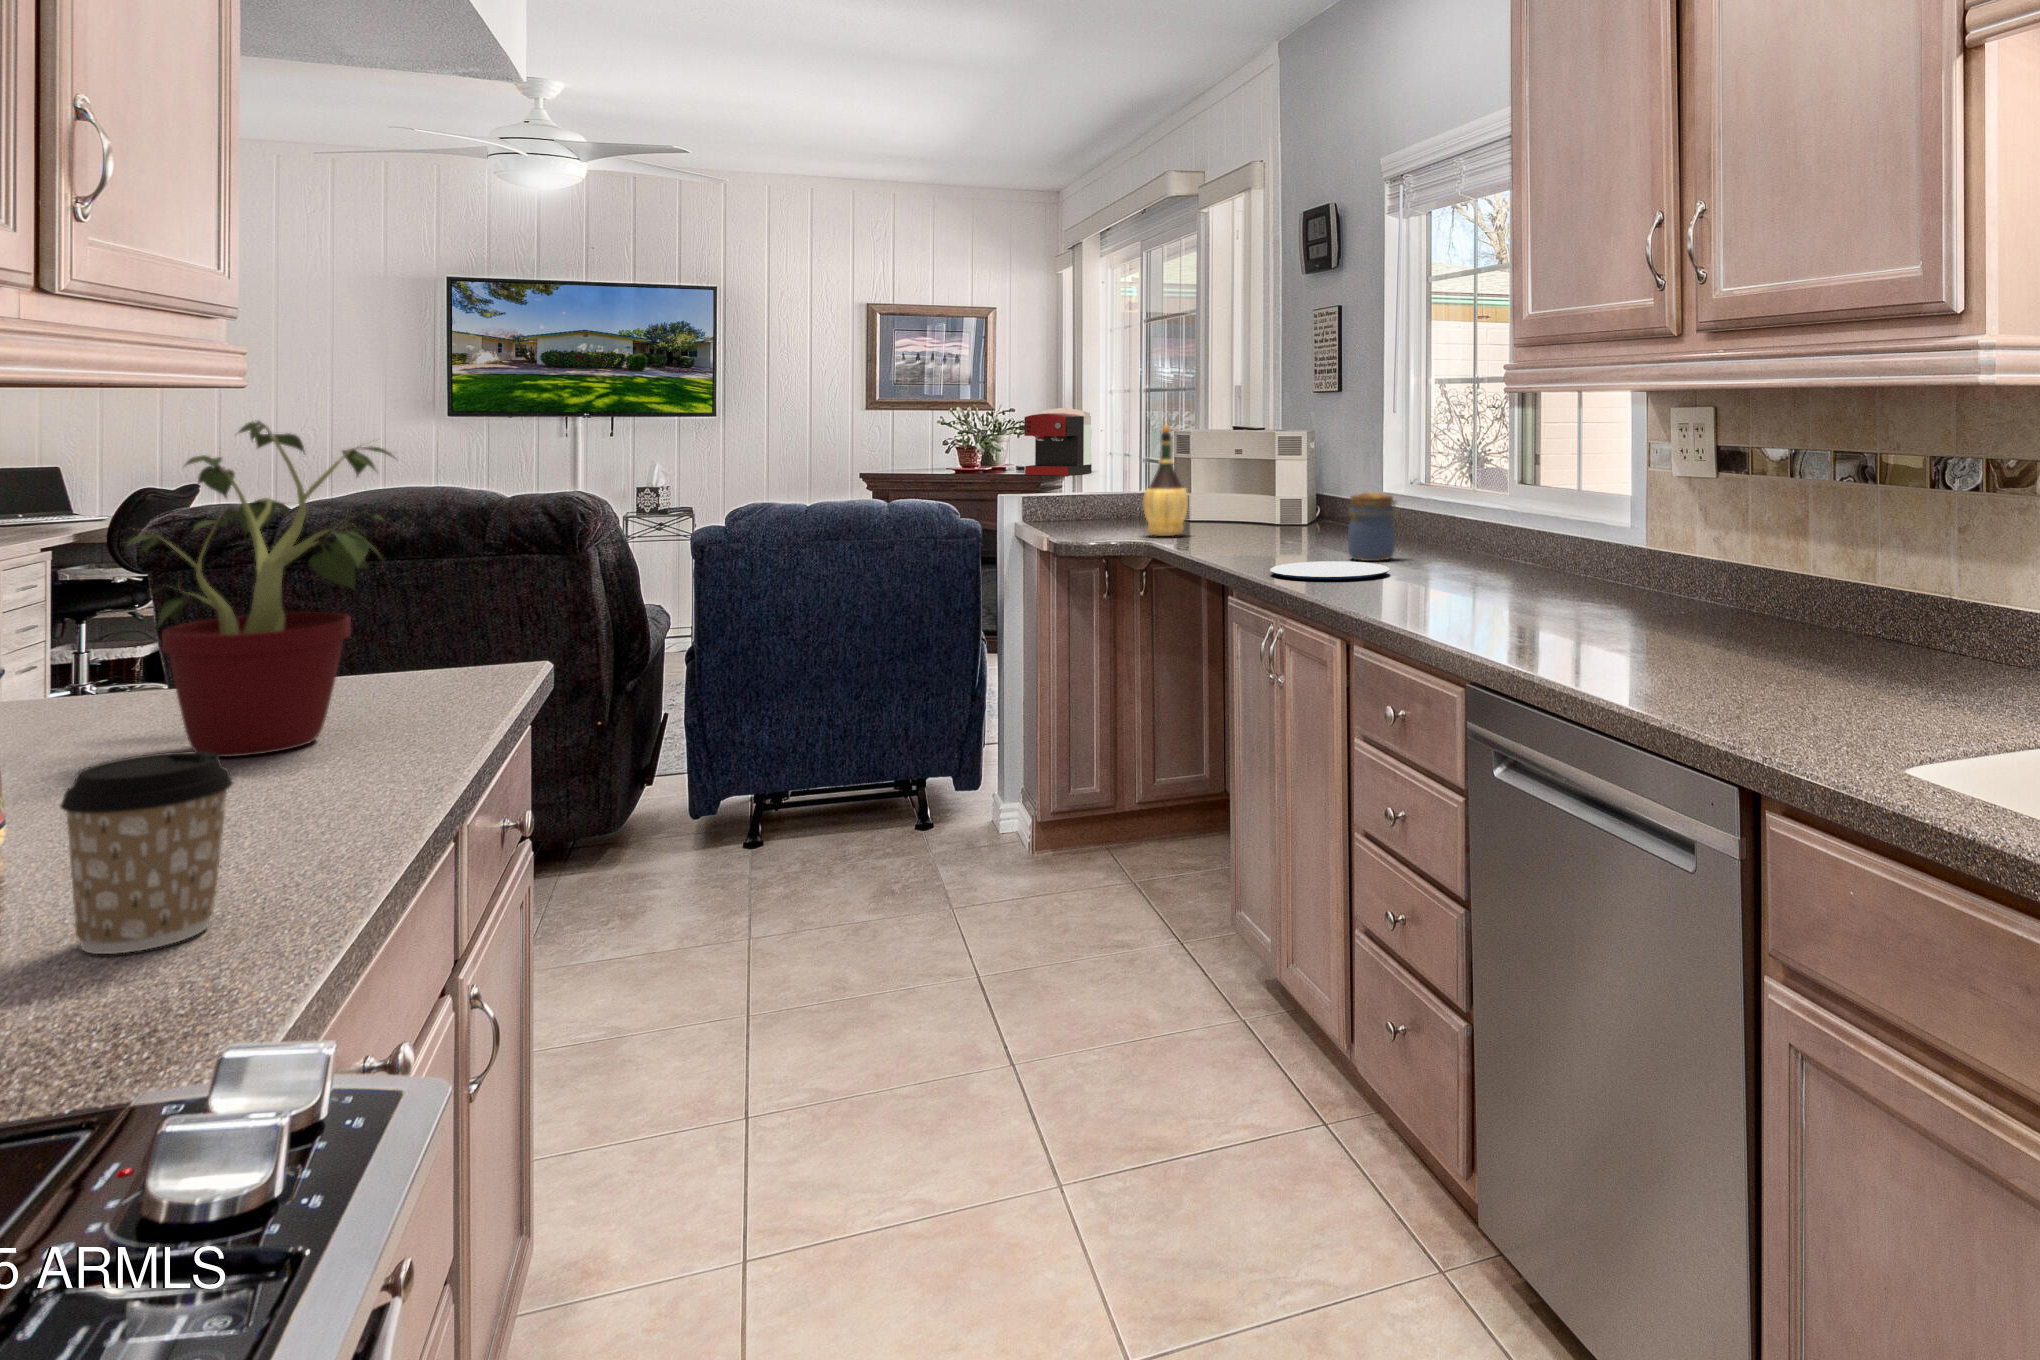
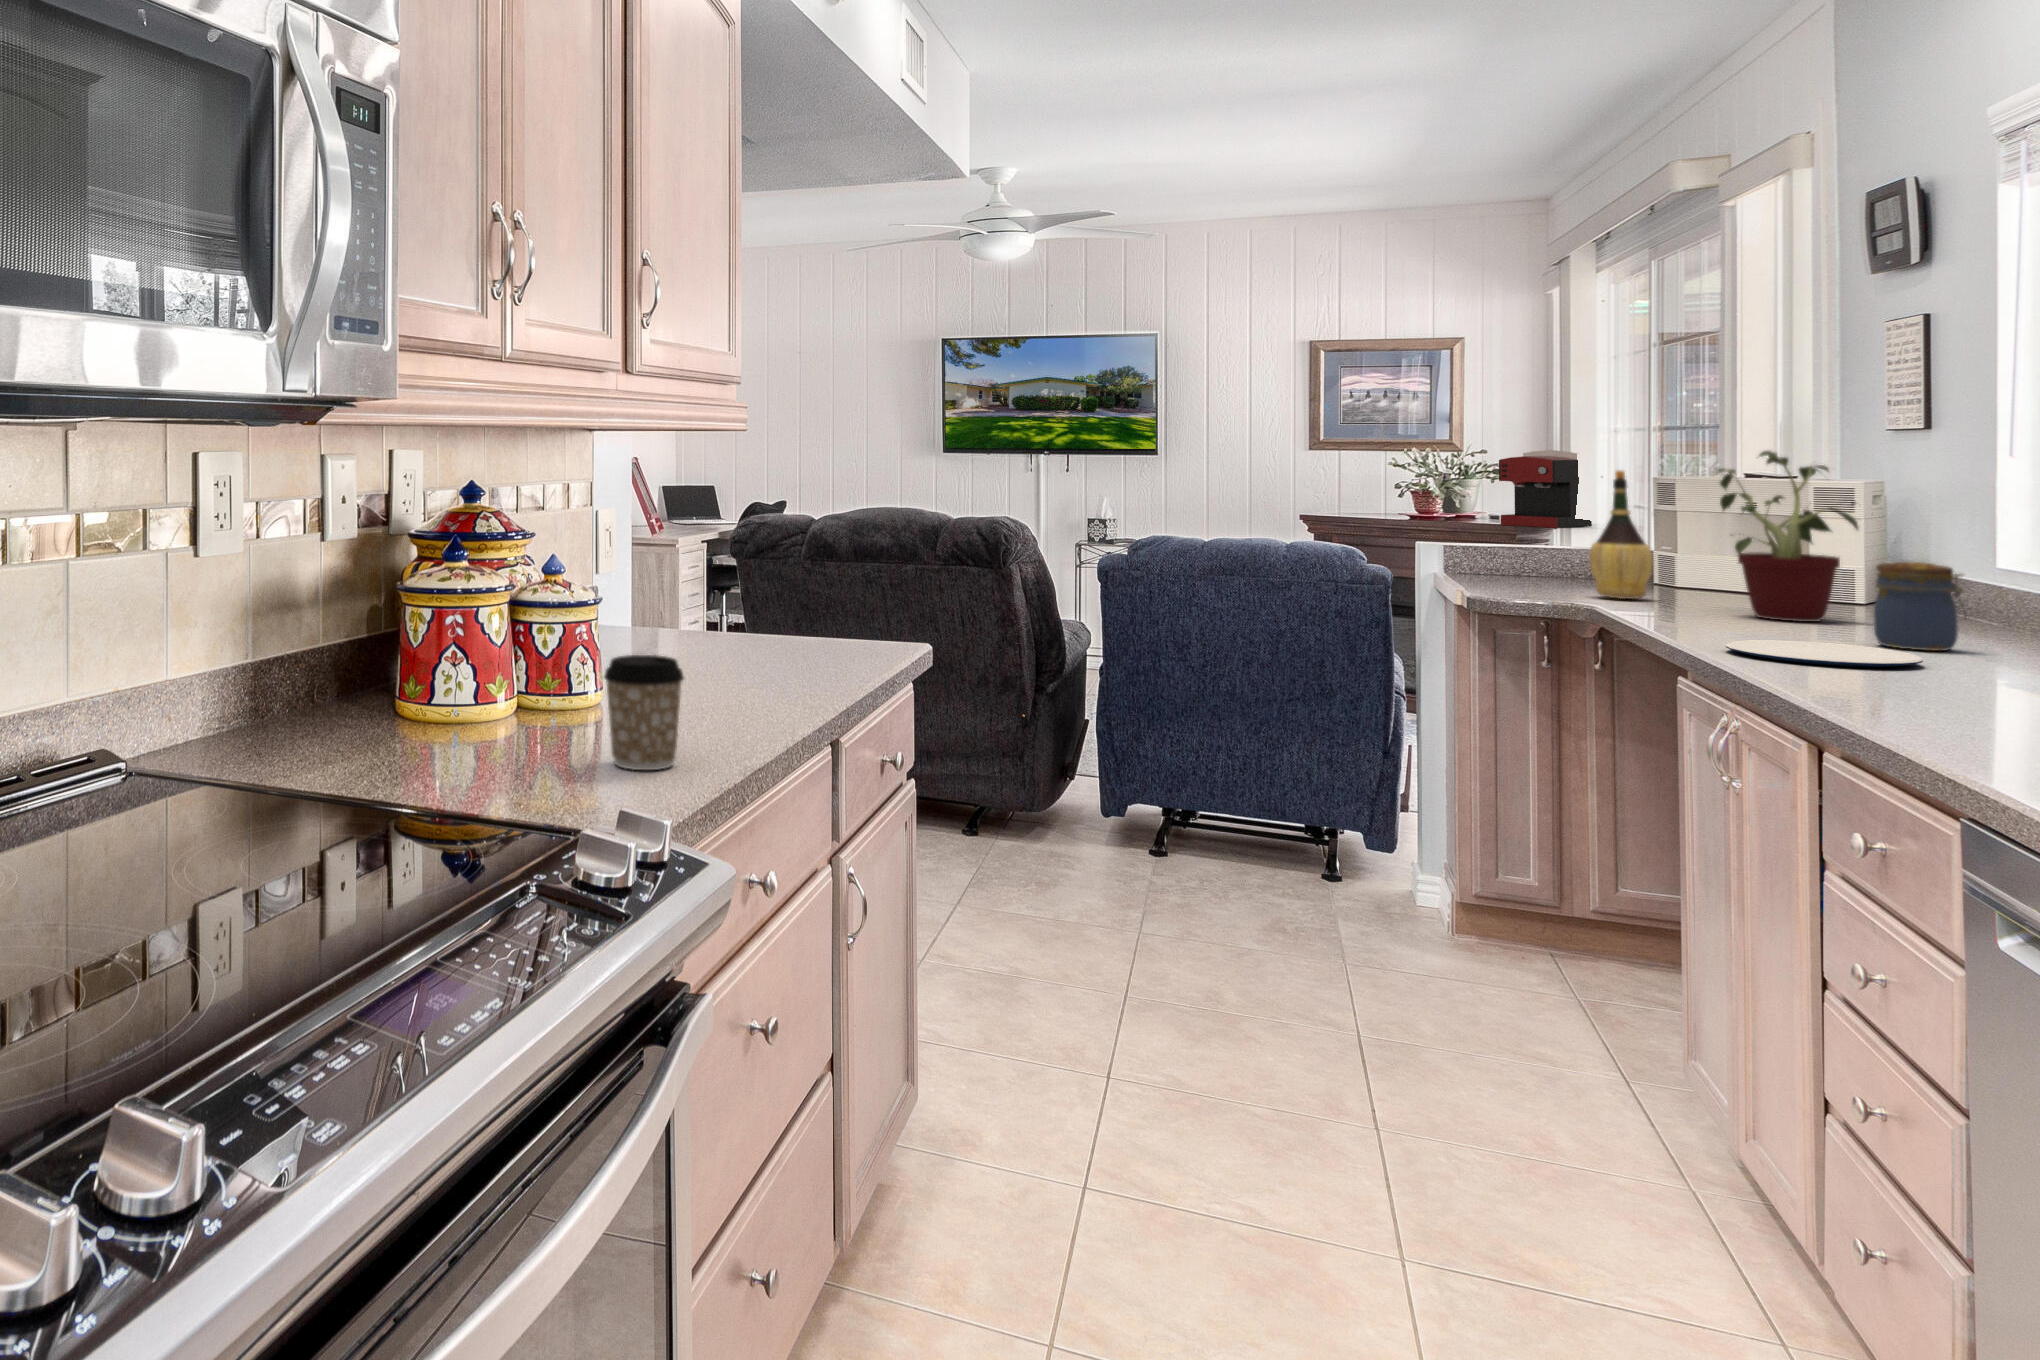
potted plant: present [126,421,395,757] -> present [1718,450,1858,622]

